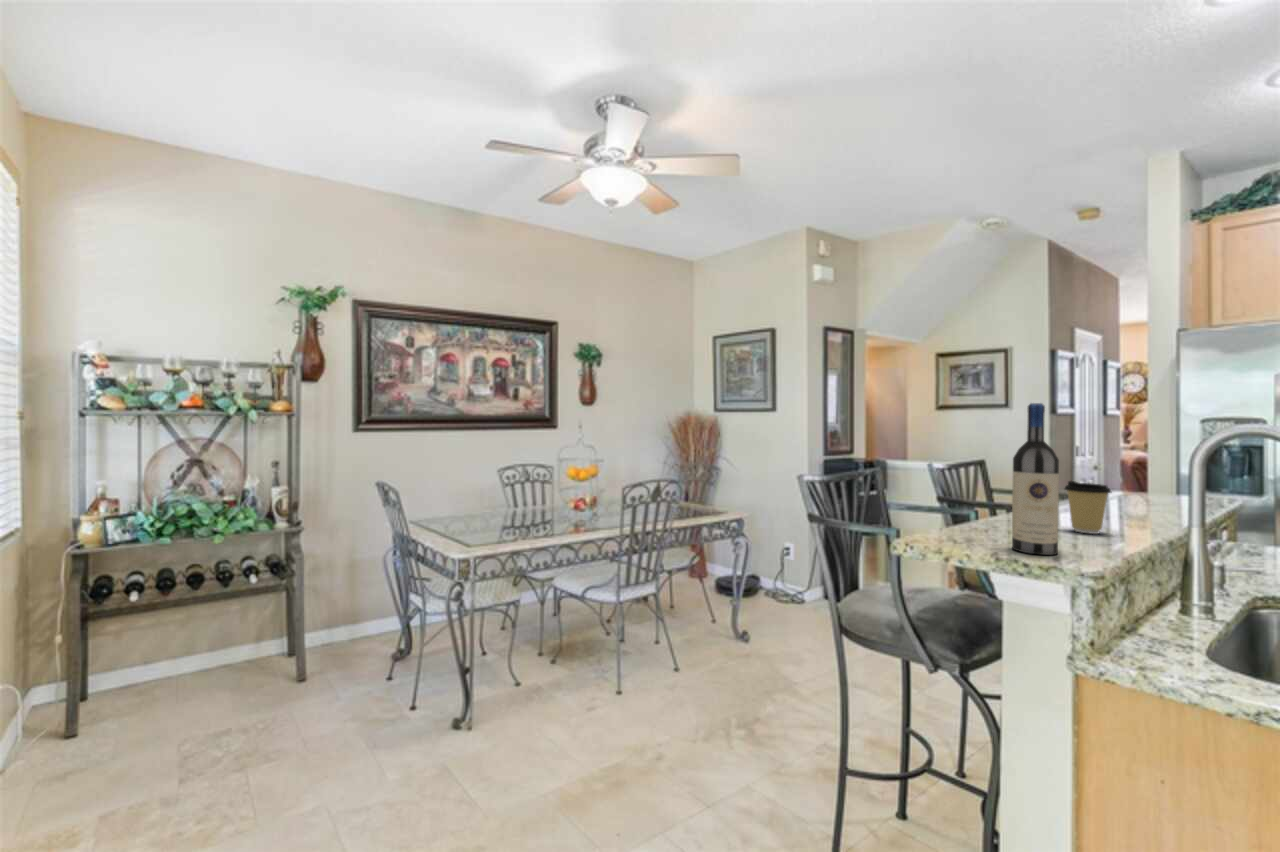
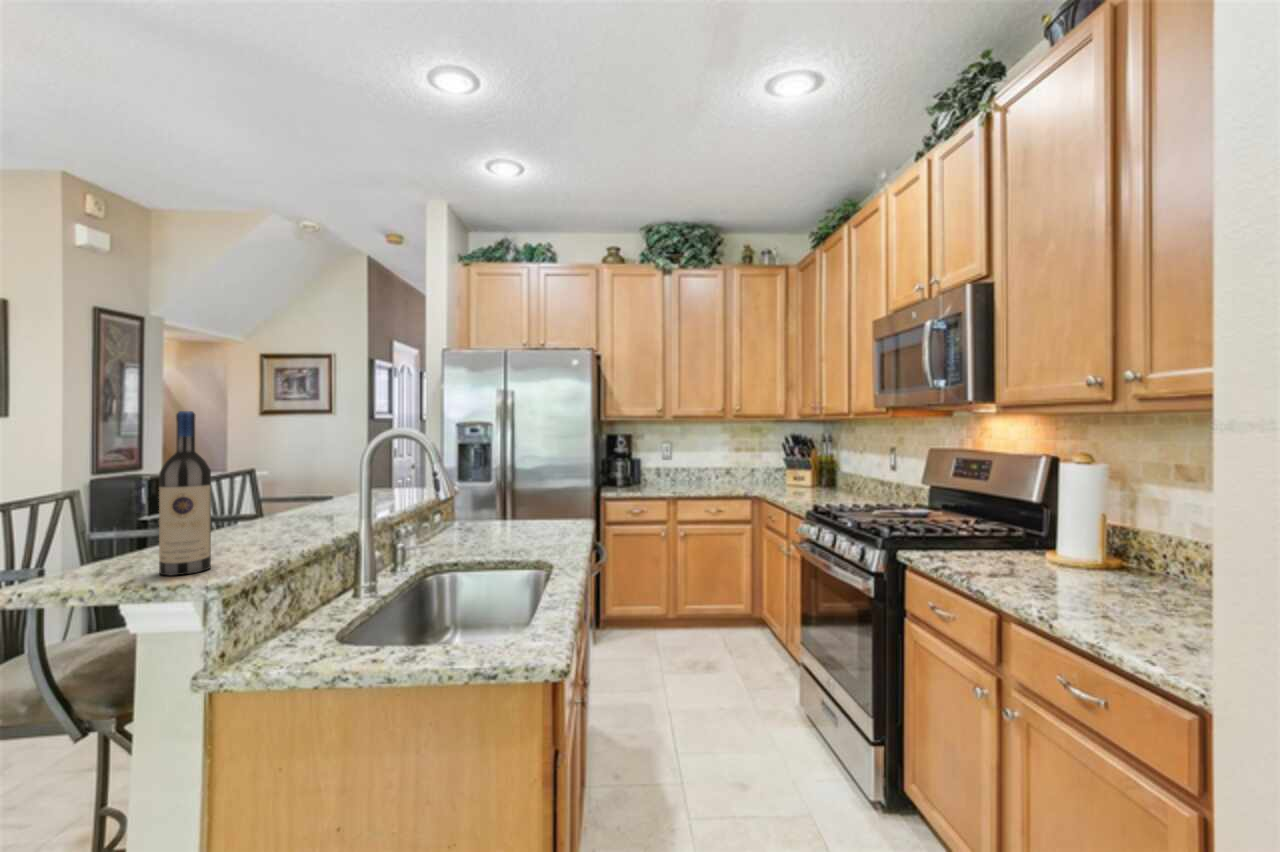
coffee cup: present [1065,481,1111,534] -> none [262,488,304,538]

